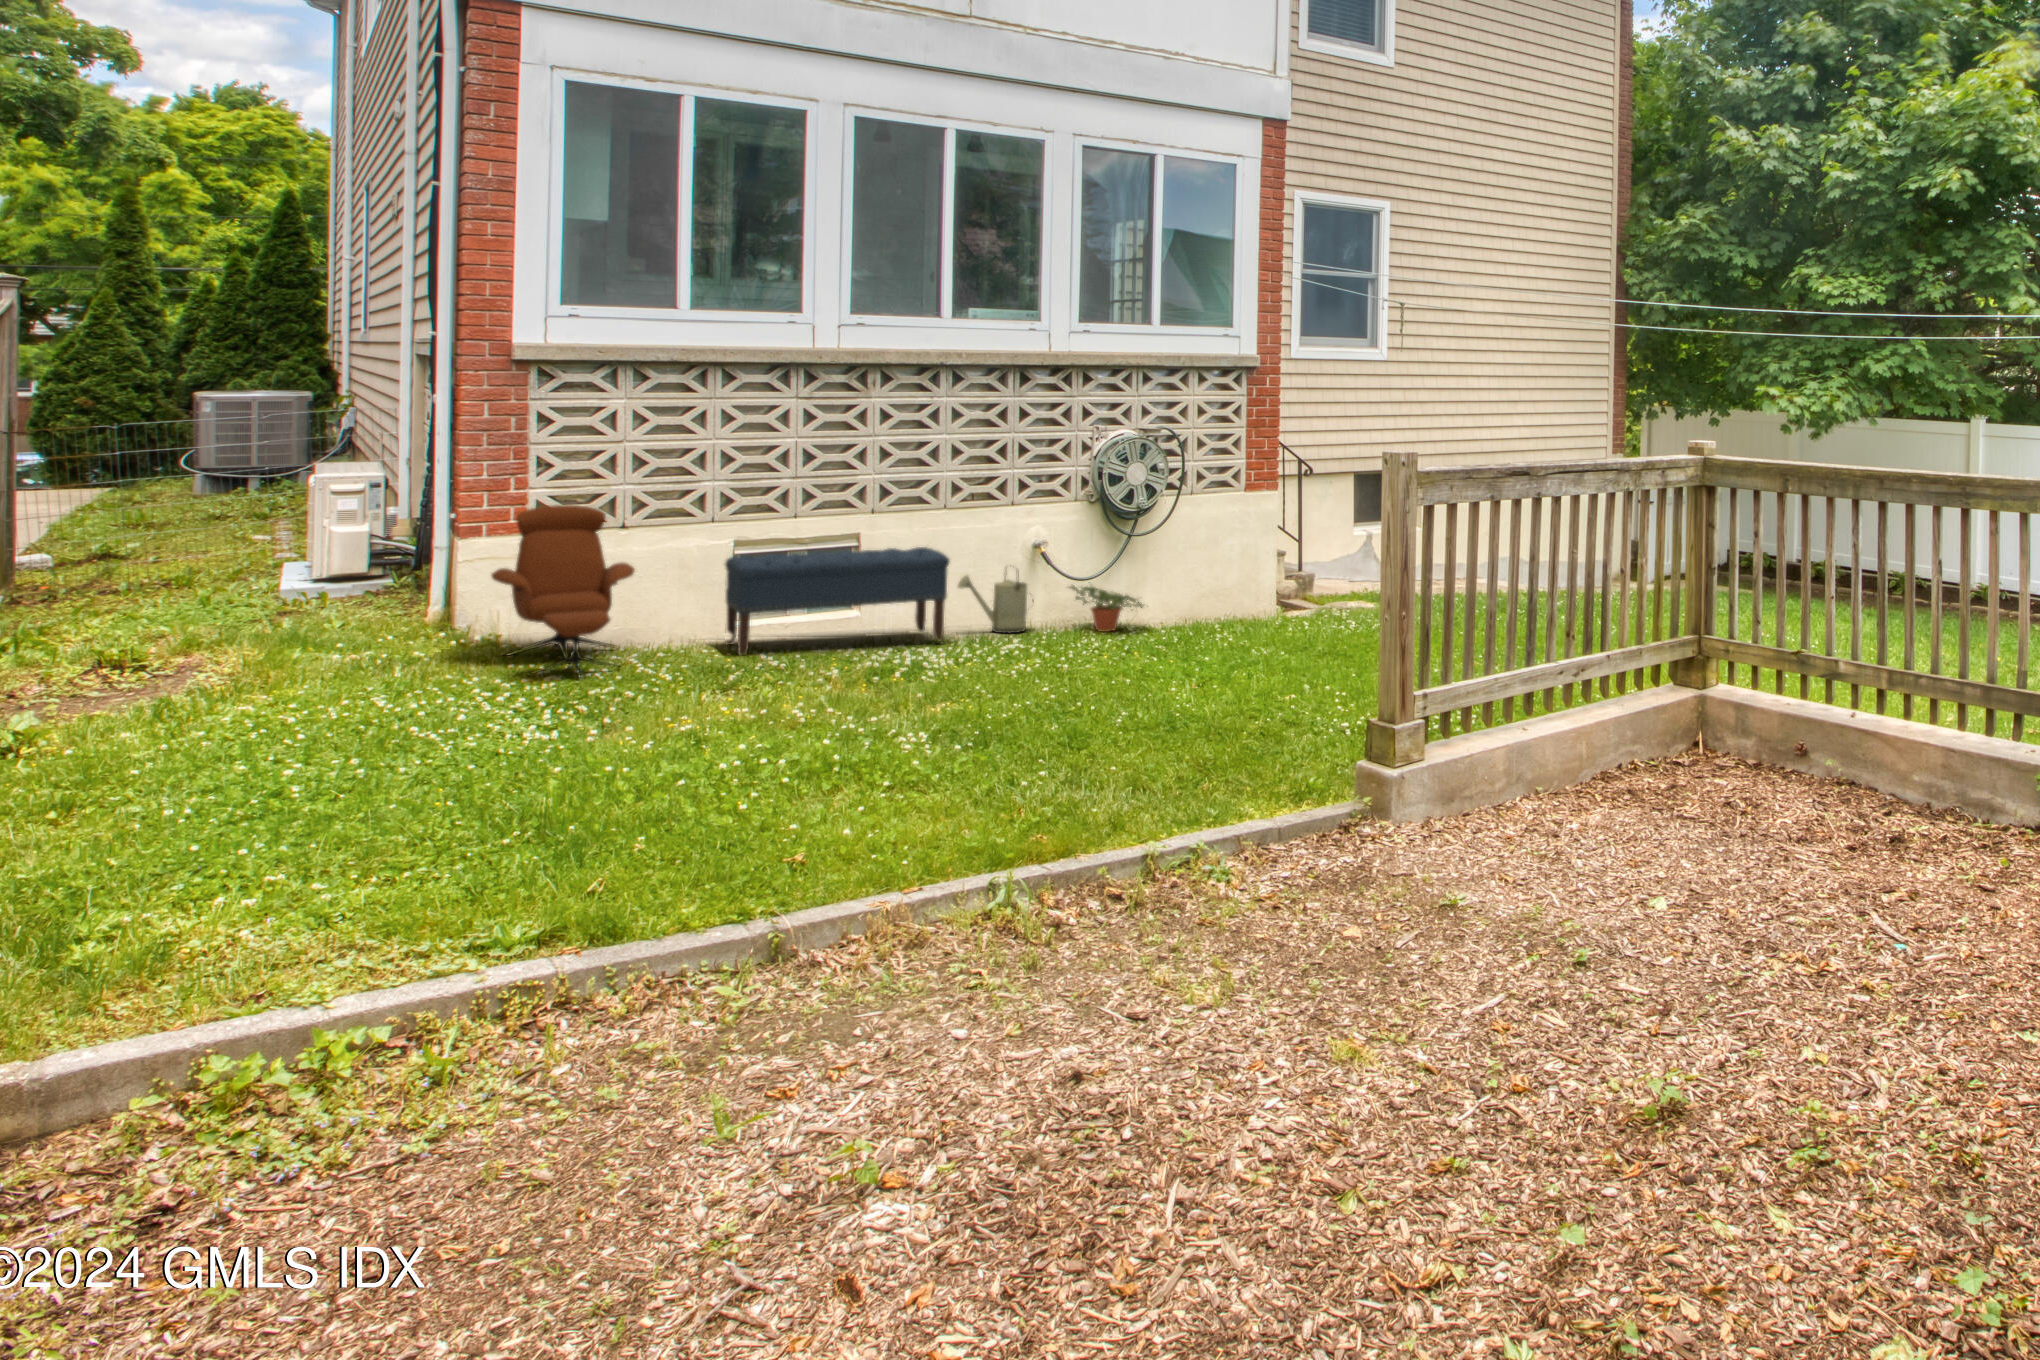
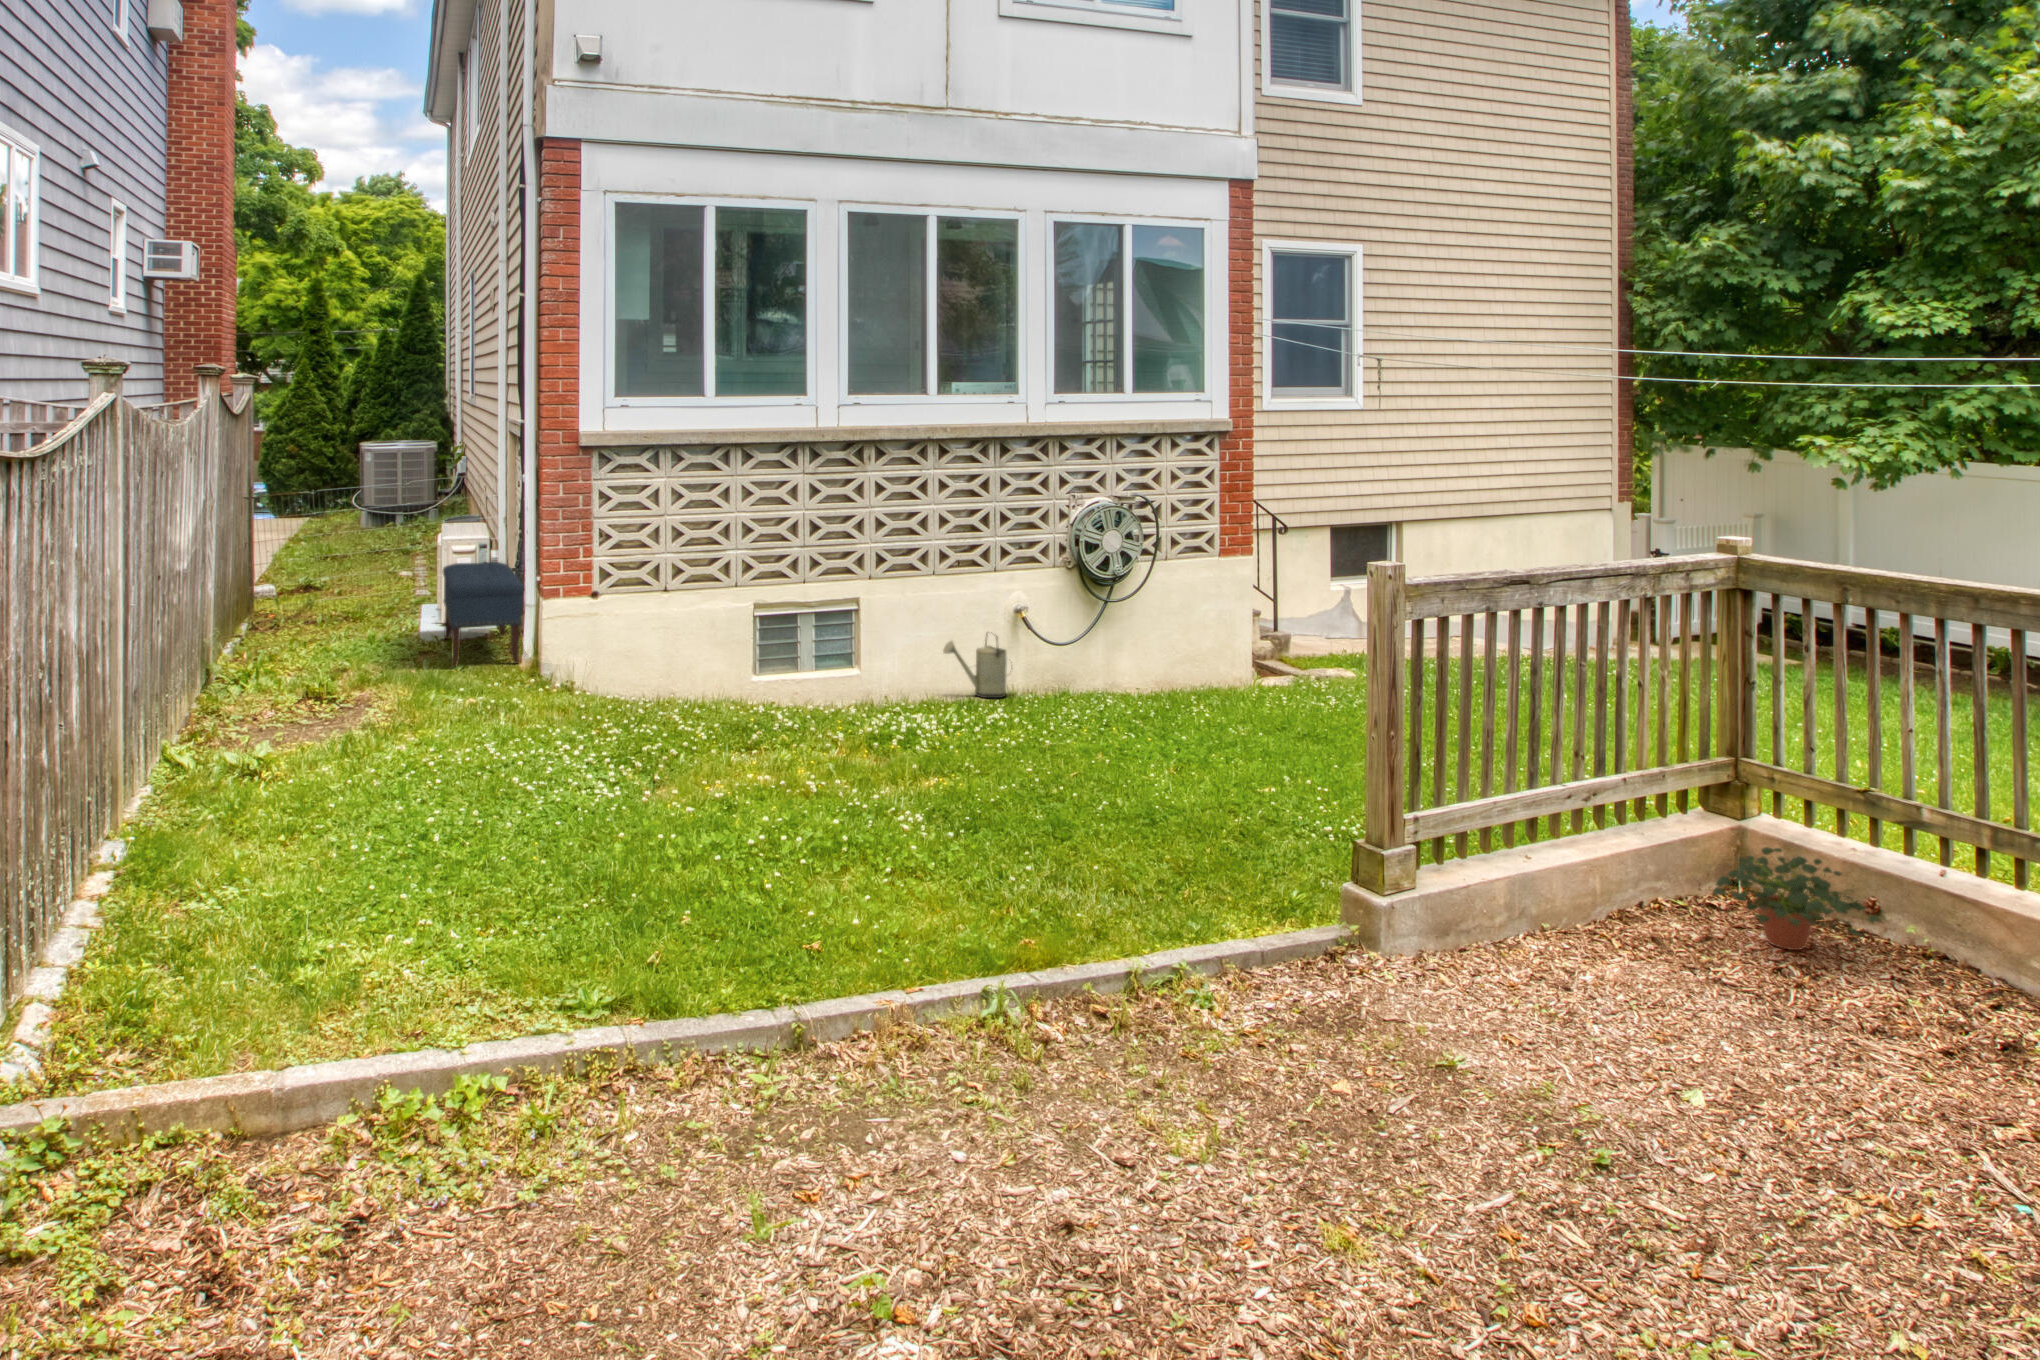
lounge chair: present [491,505,635,677] -> none [566,573,675,732]
bench: present [725,547,950,656] -> present [443,562,524,667]
potted plant: present [1070,586,1143,632] -> present [1713,847,1882,950]

